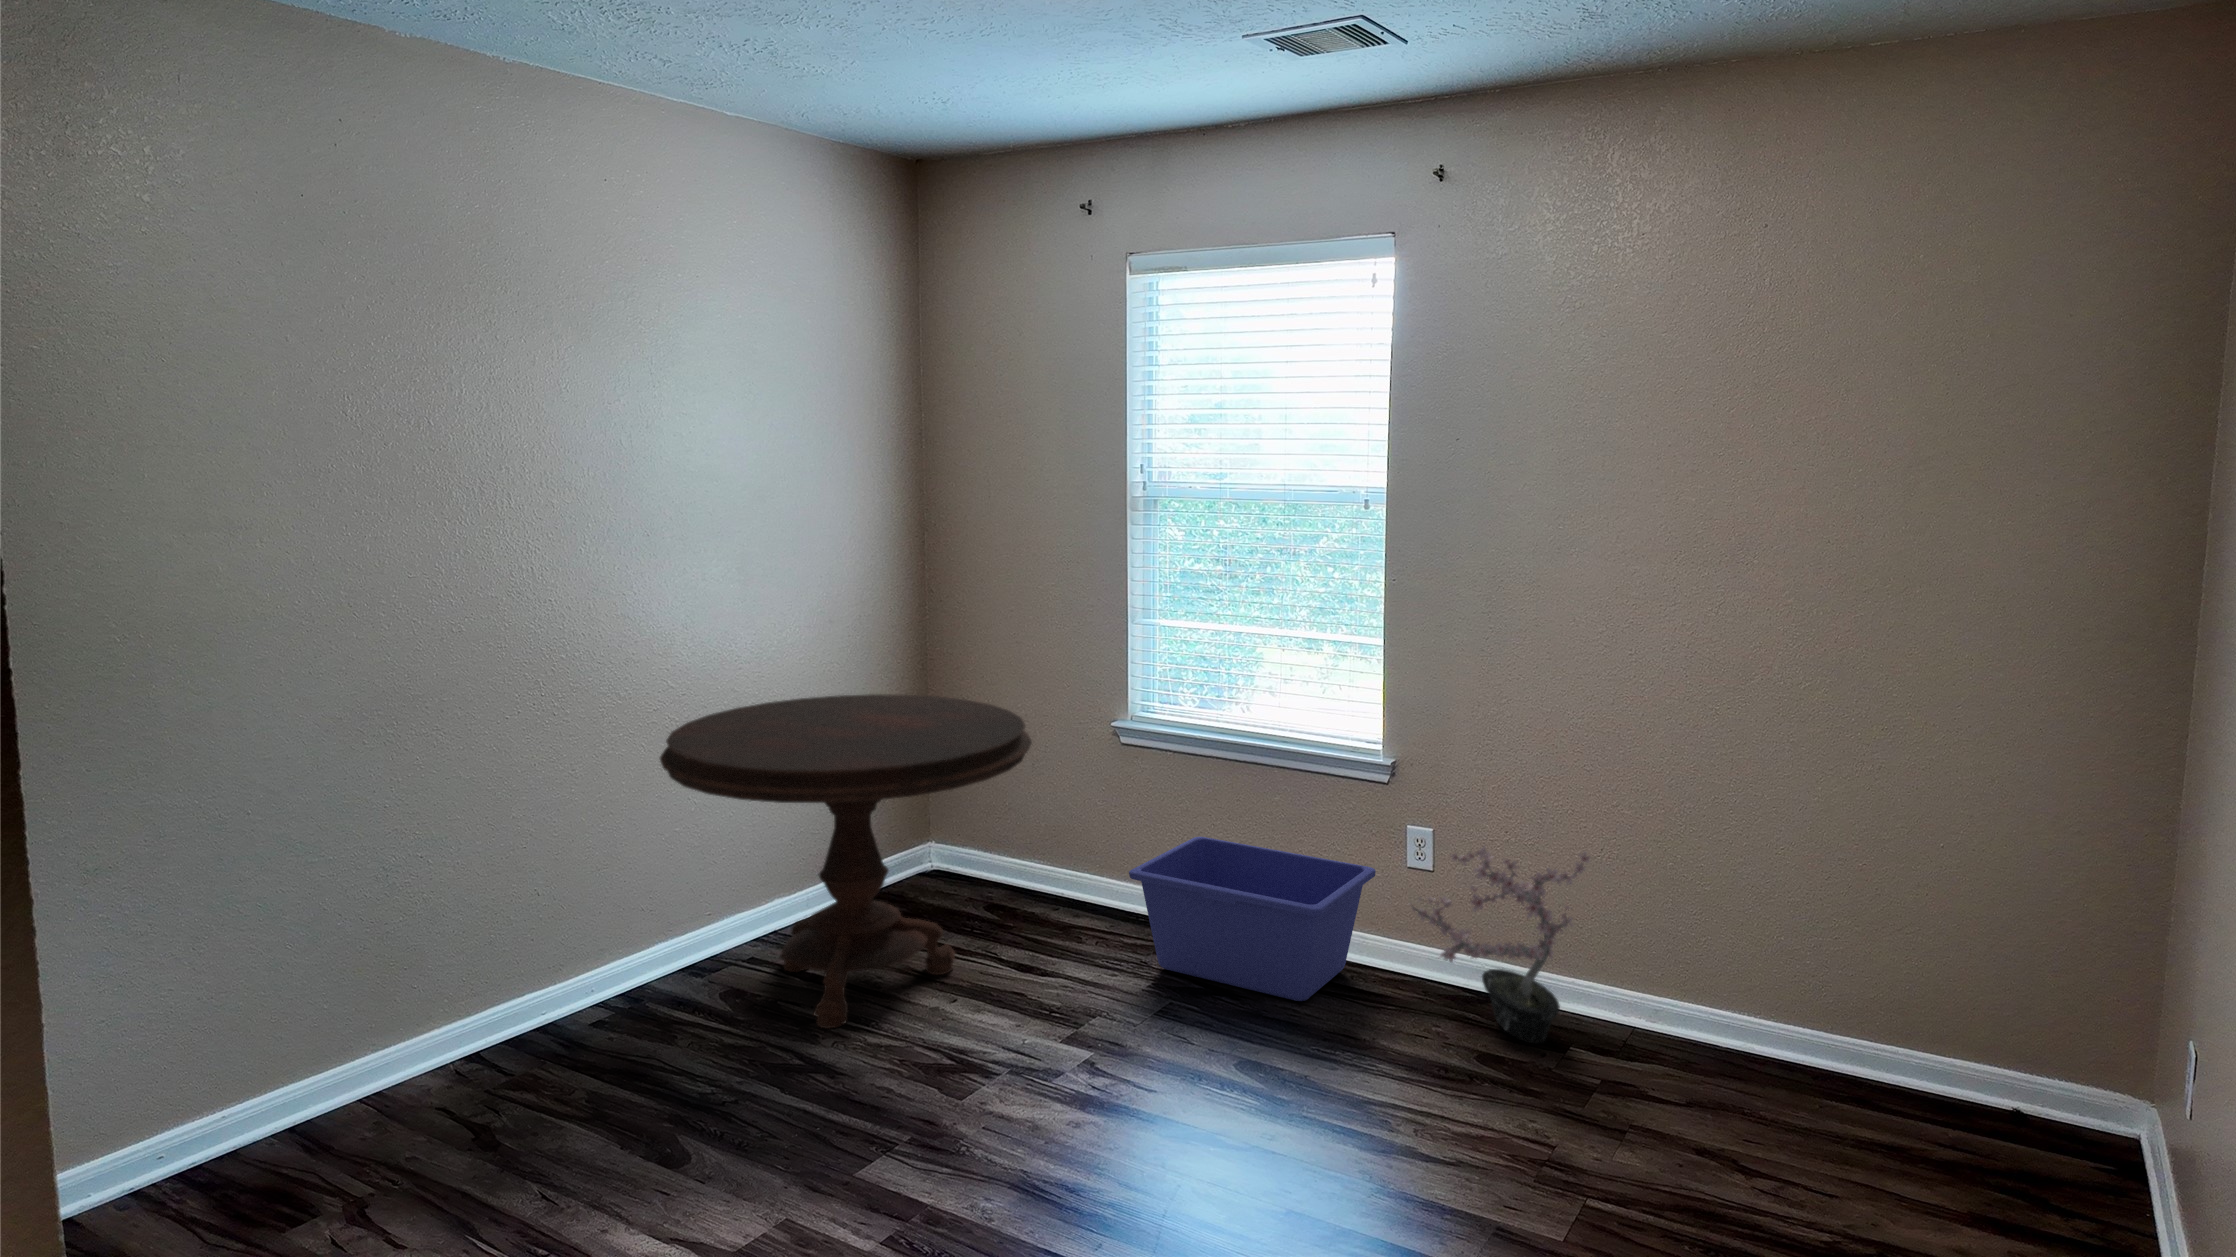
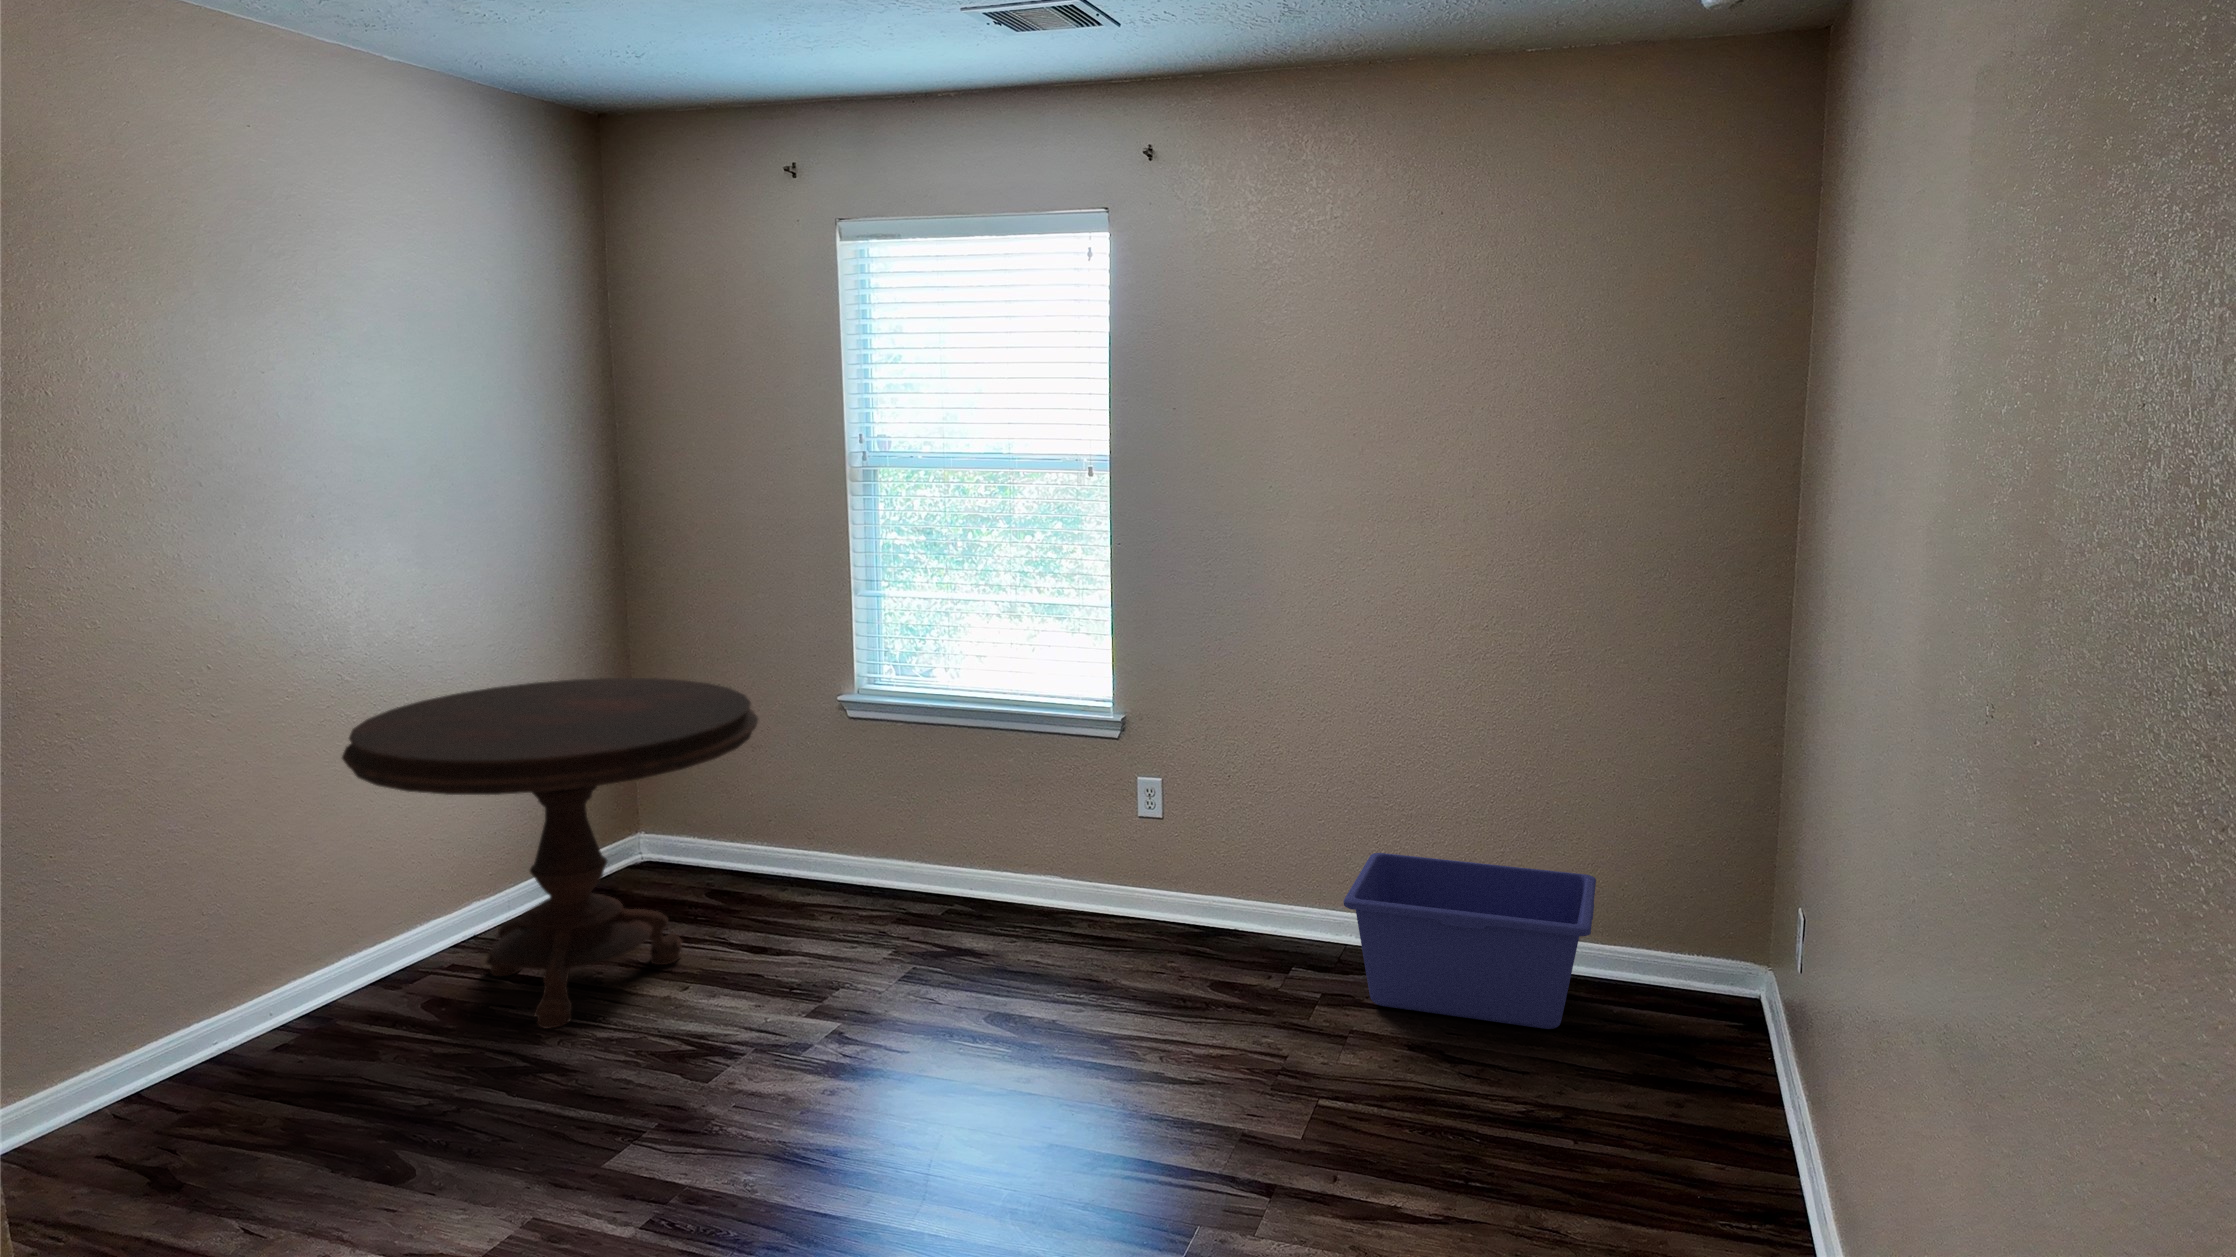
storage bin: present [1129,837,1376,1001] -> present [1344,853,1596,1029]
potted plant: present [1411,846,1590,1043] -> none [1137,780,1314,972]

